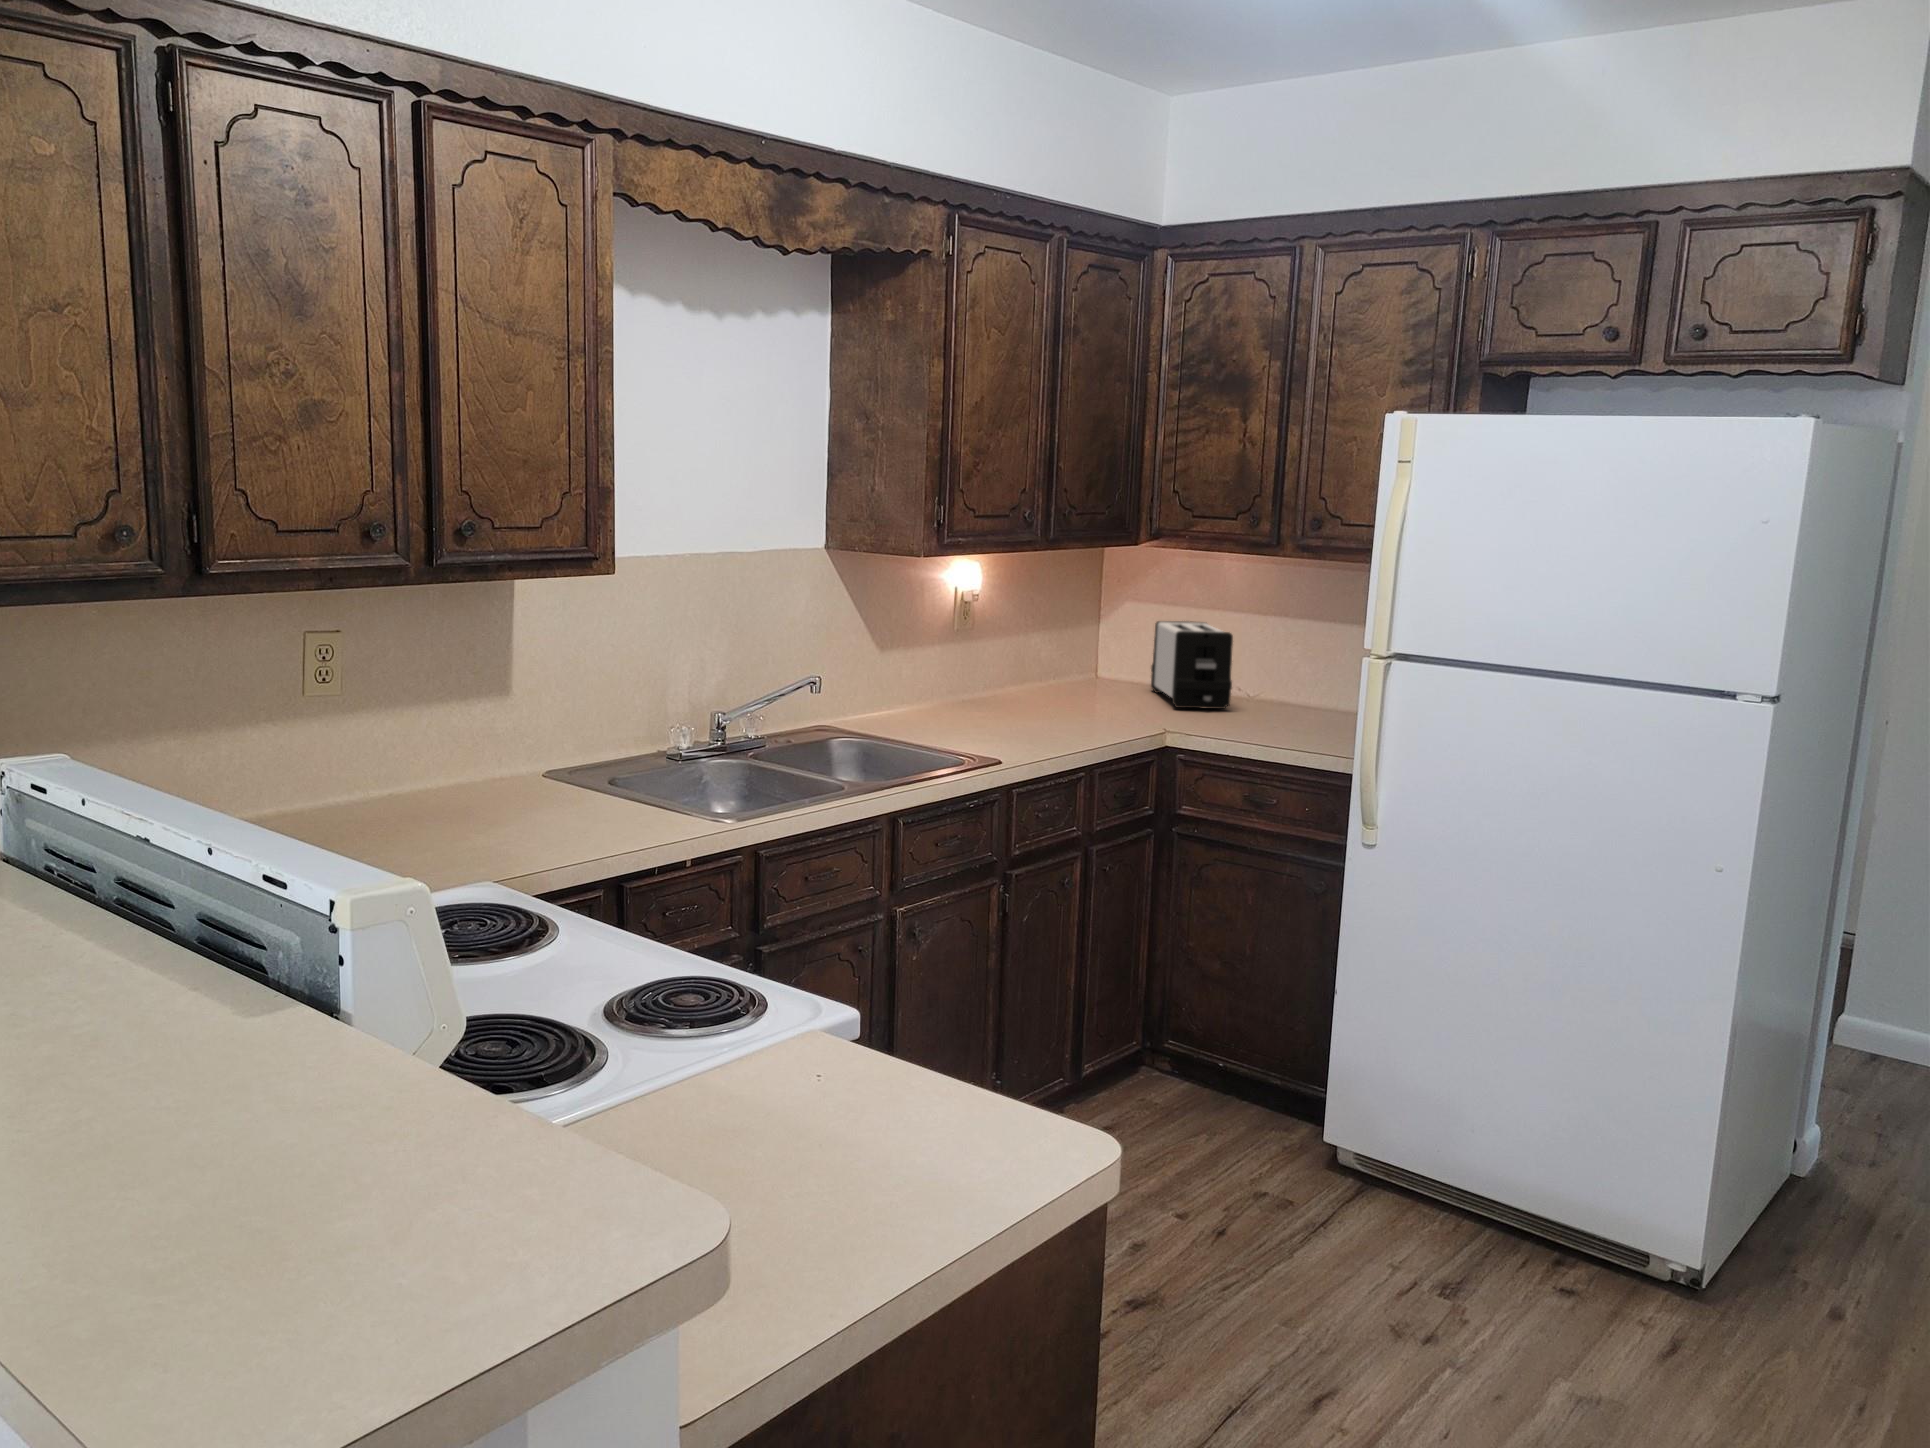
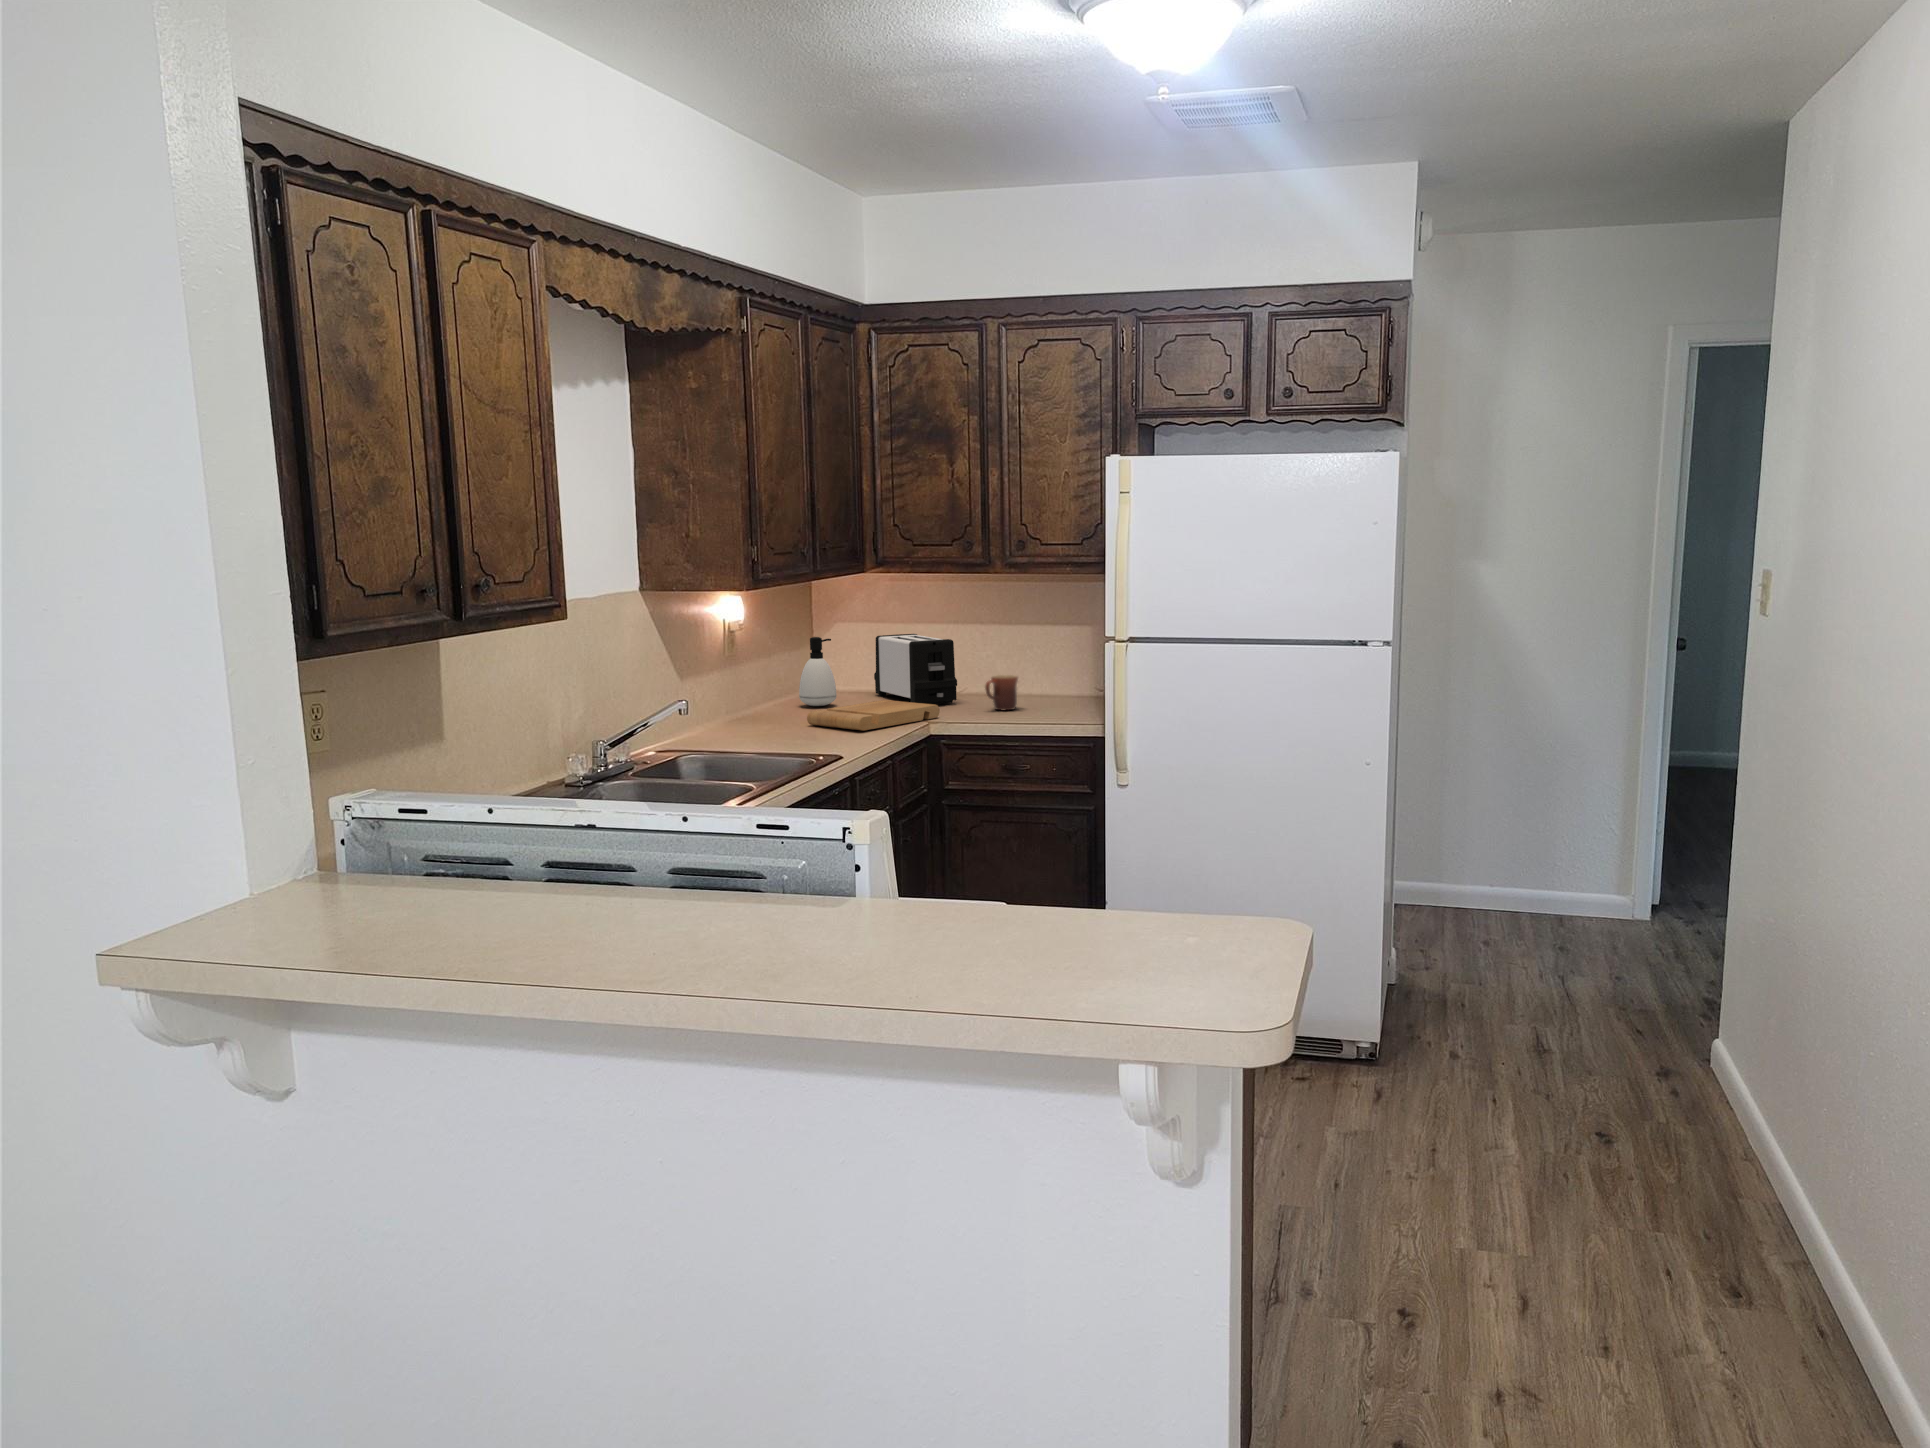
soap dispenser: none [1048,616,1092,696] -> present [799,637,837,706]
mug: none [1253,682,1299,726] -> present [985,675,1018,710]
cutting board: none [1022,697,1186,732] -> present [807,700,940,731]

